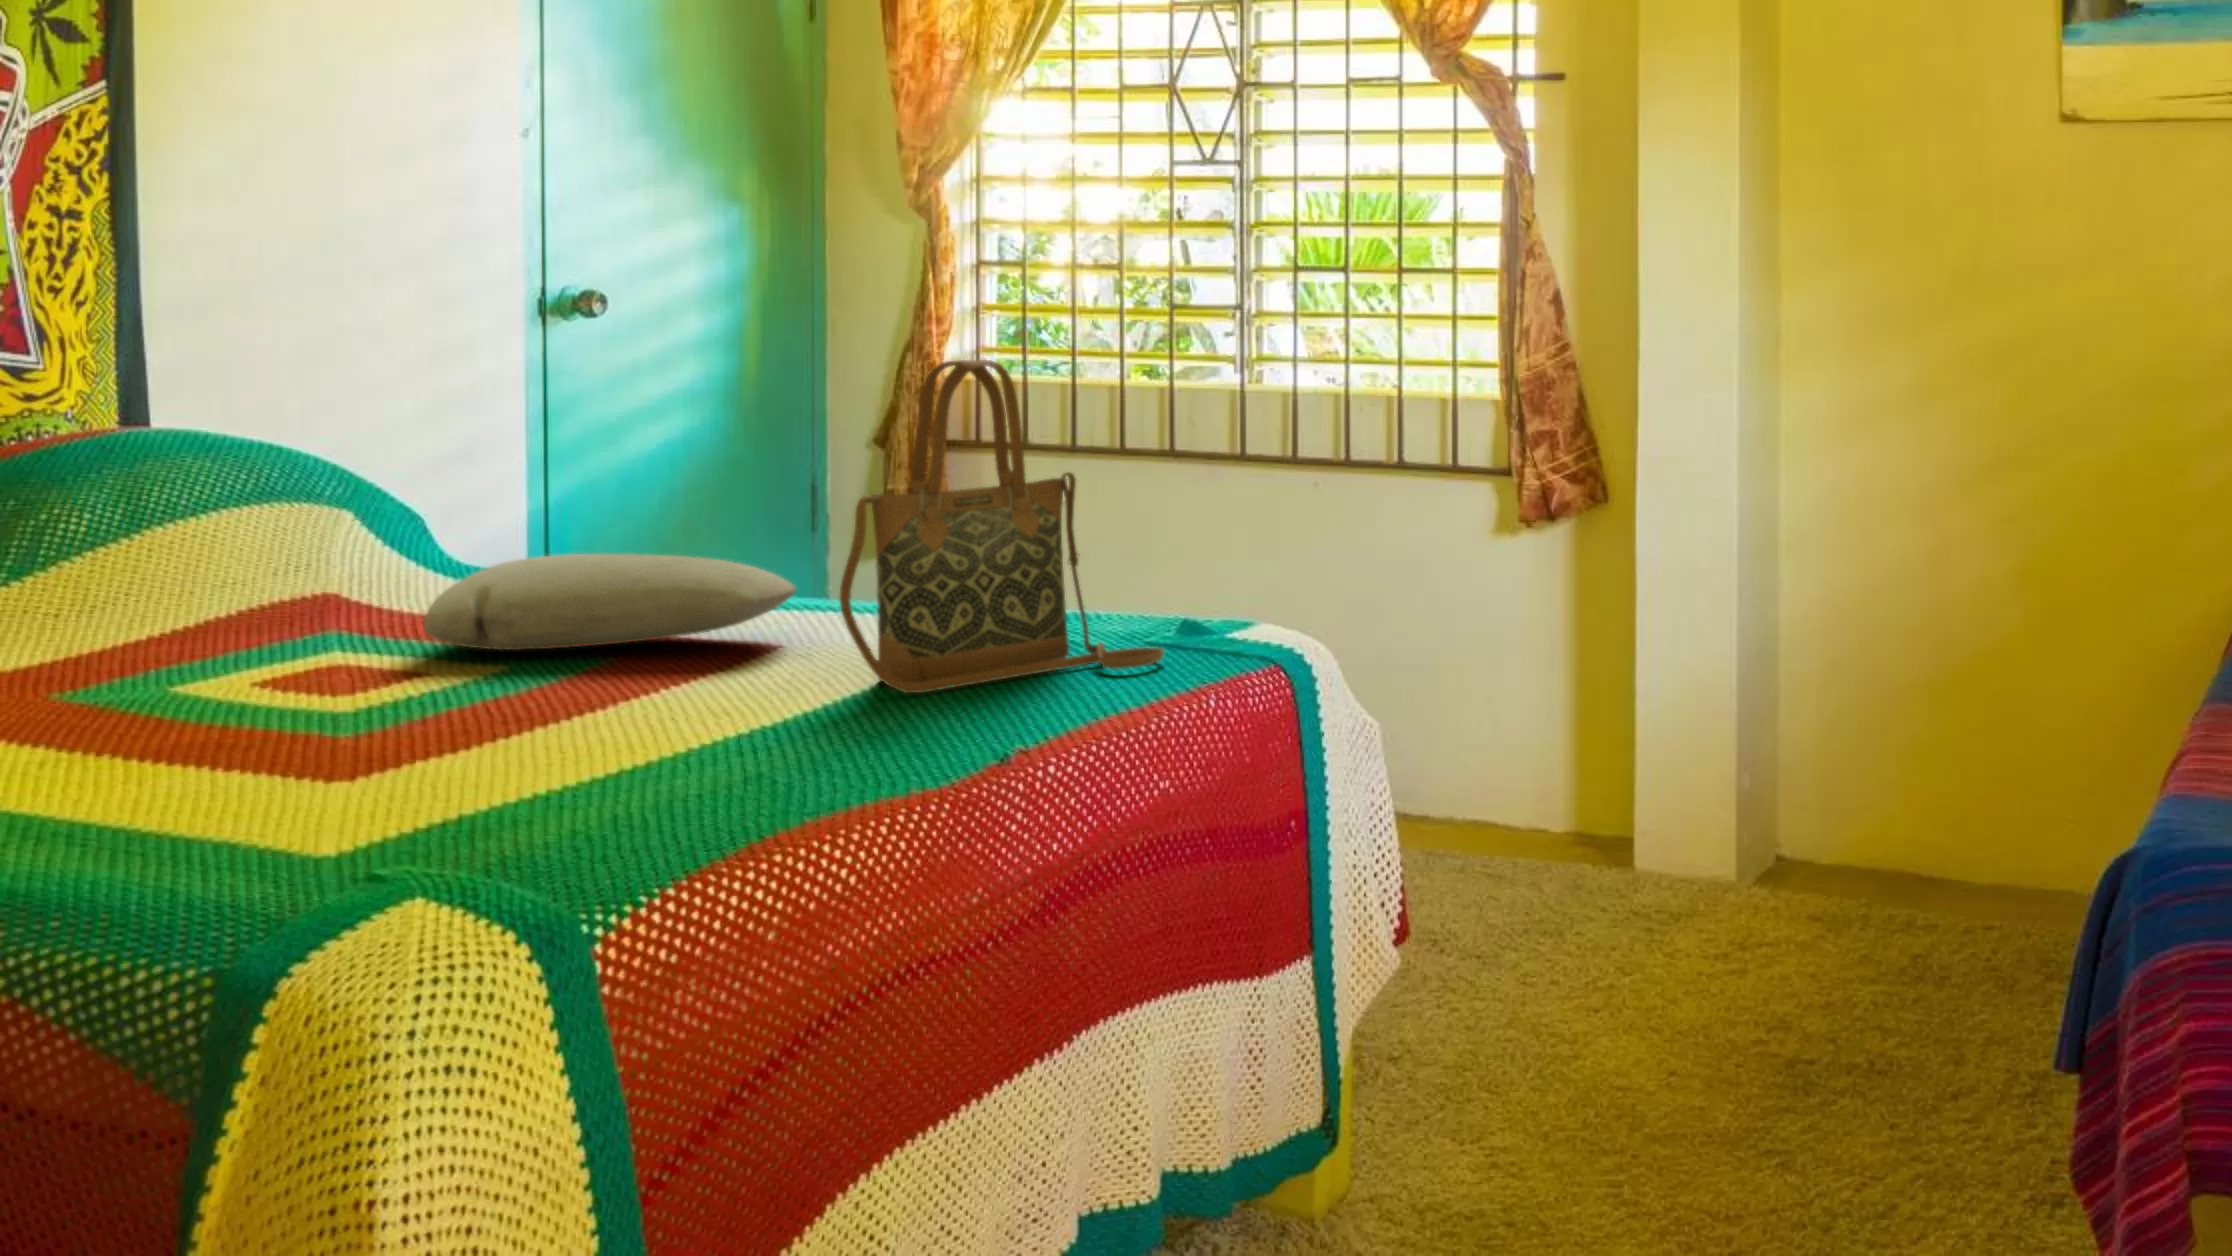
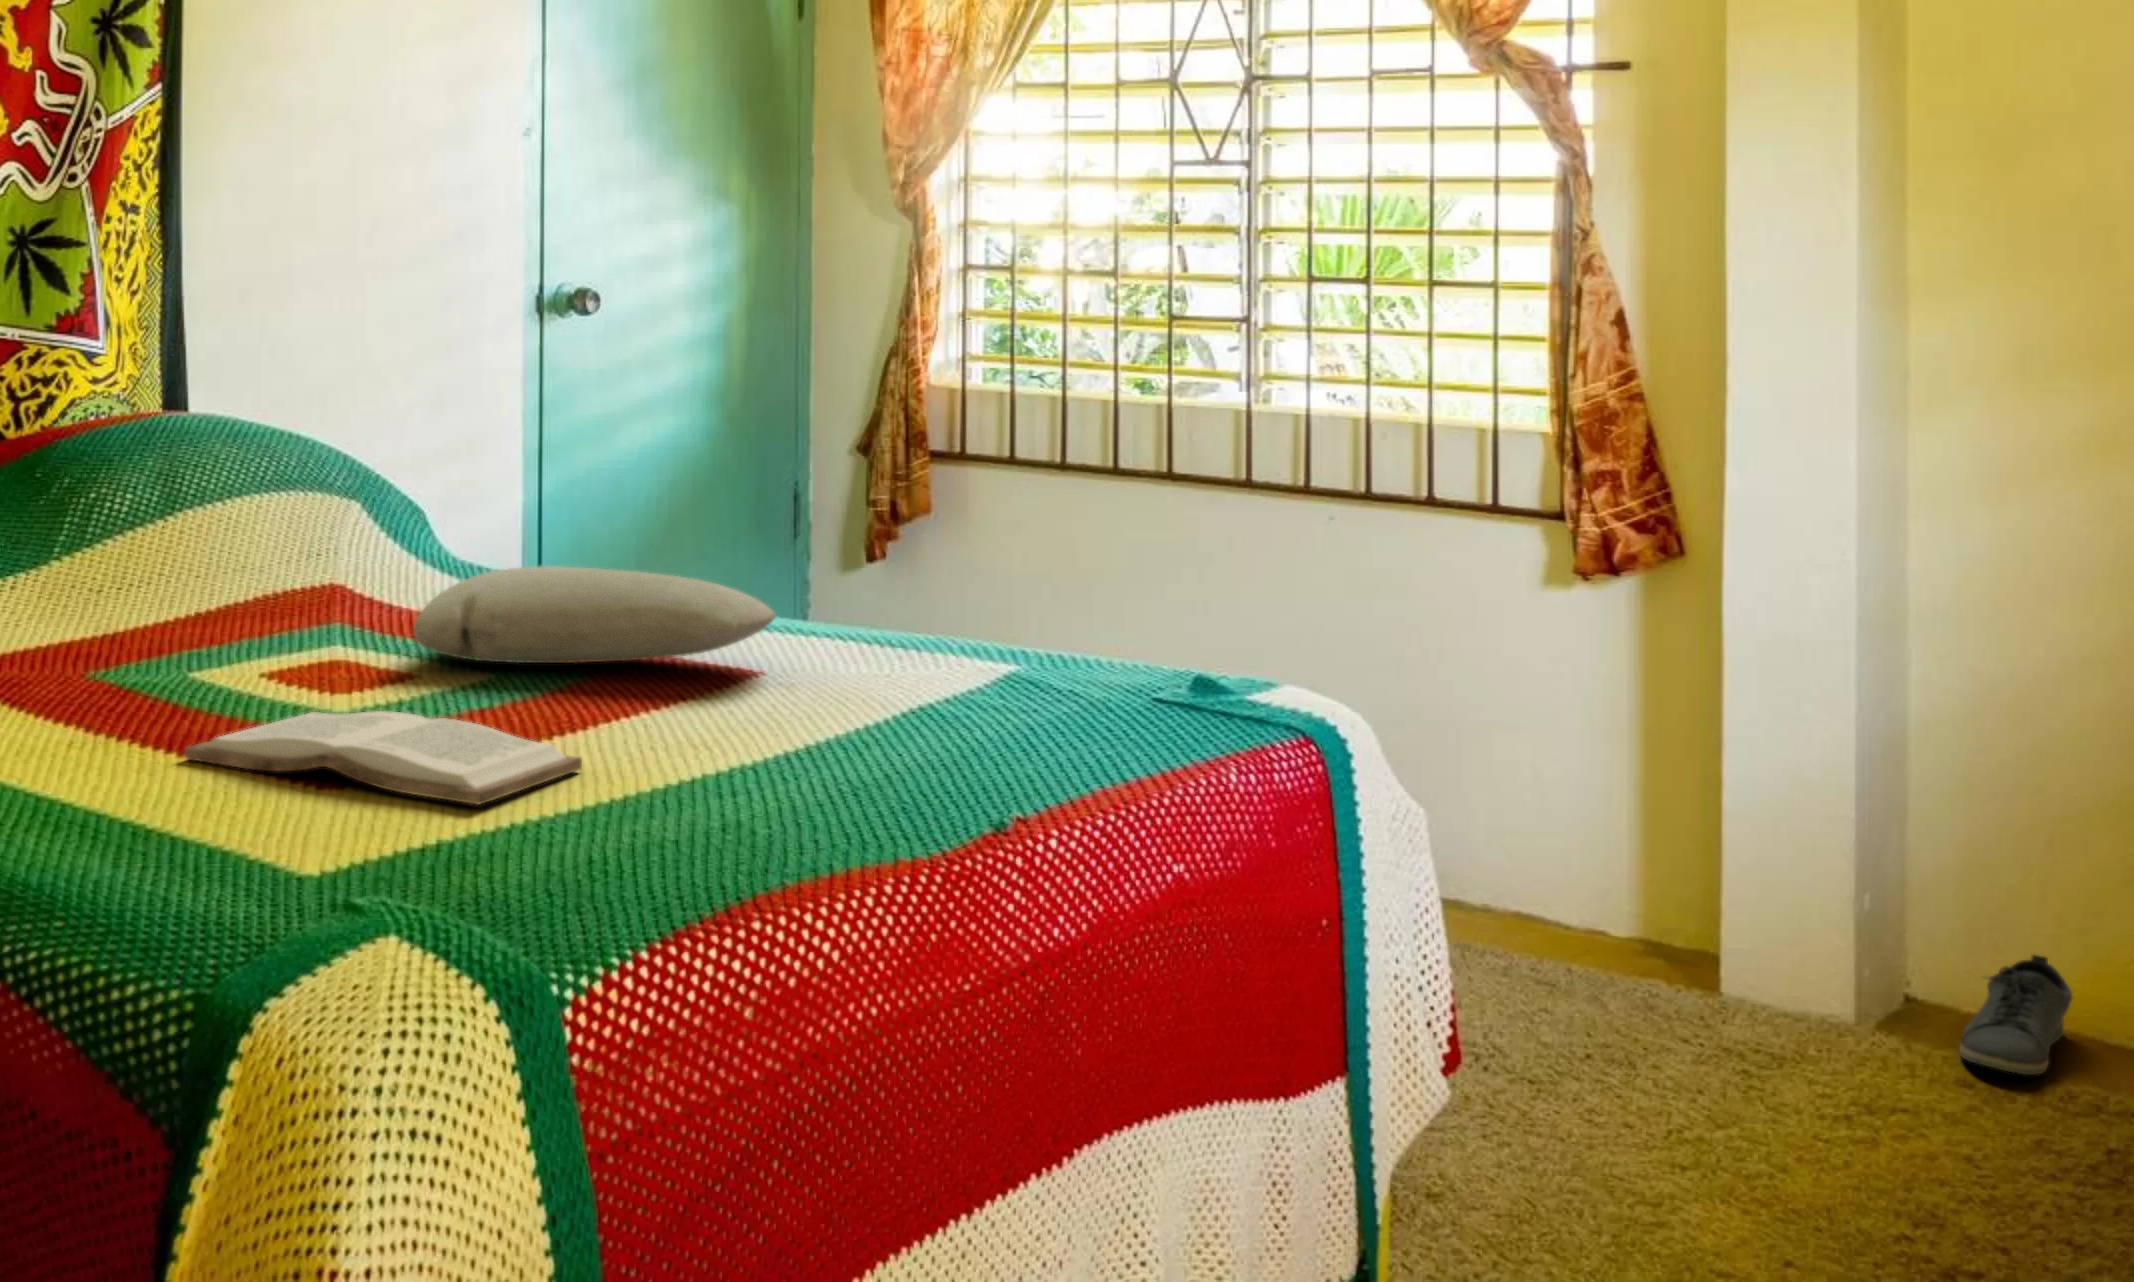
handbag: present [840,360,1164,693] -> none [823,376,1175,739]
book: none [179,700,605,778] -> present [185,711,582,804]
shoe: none [1821,813,1903,909] -> present [1959,955,2072,1075]

